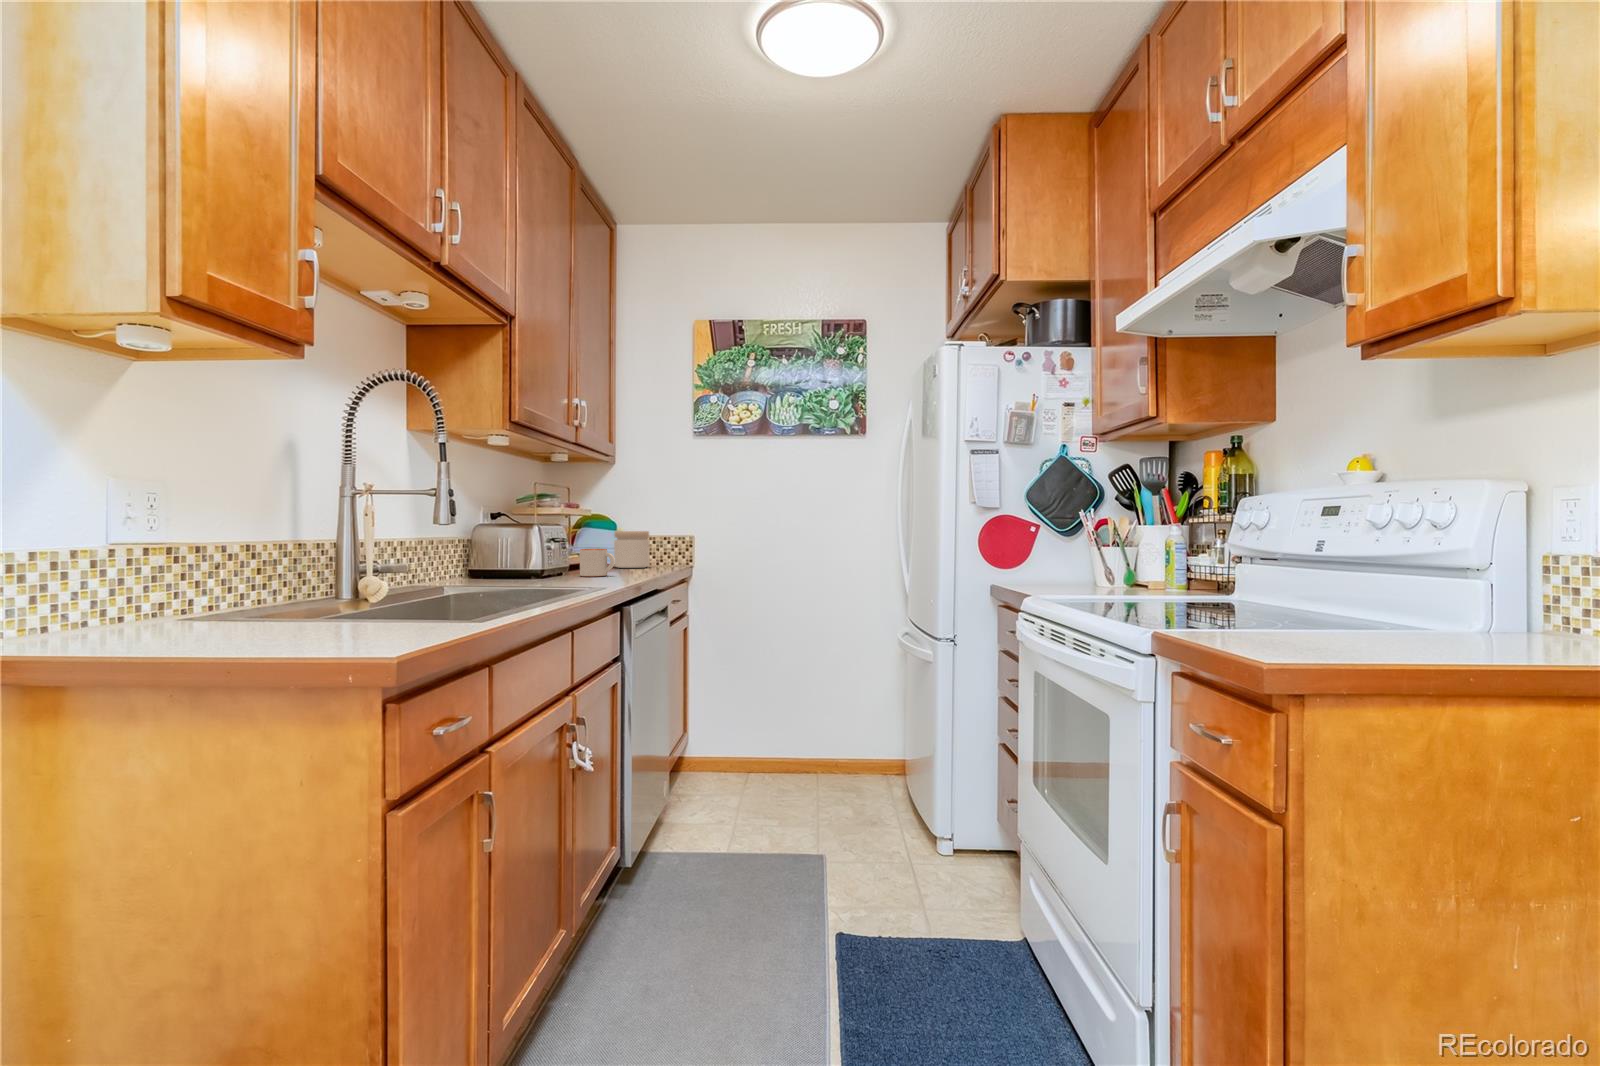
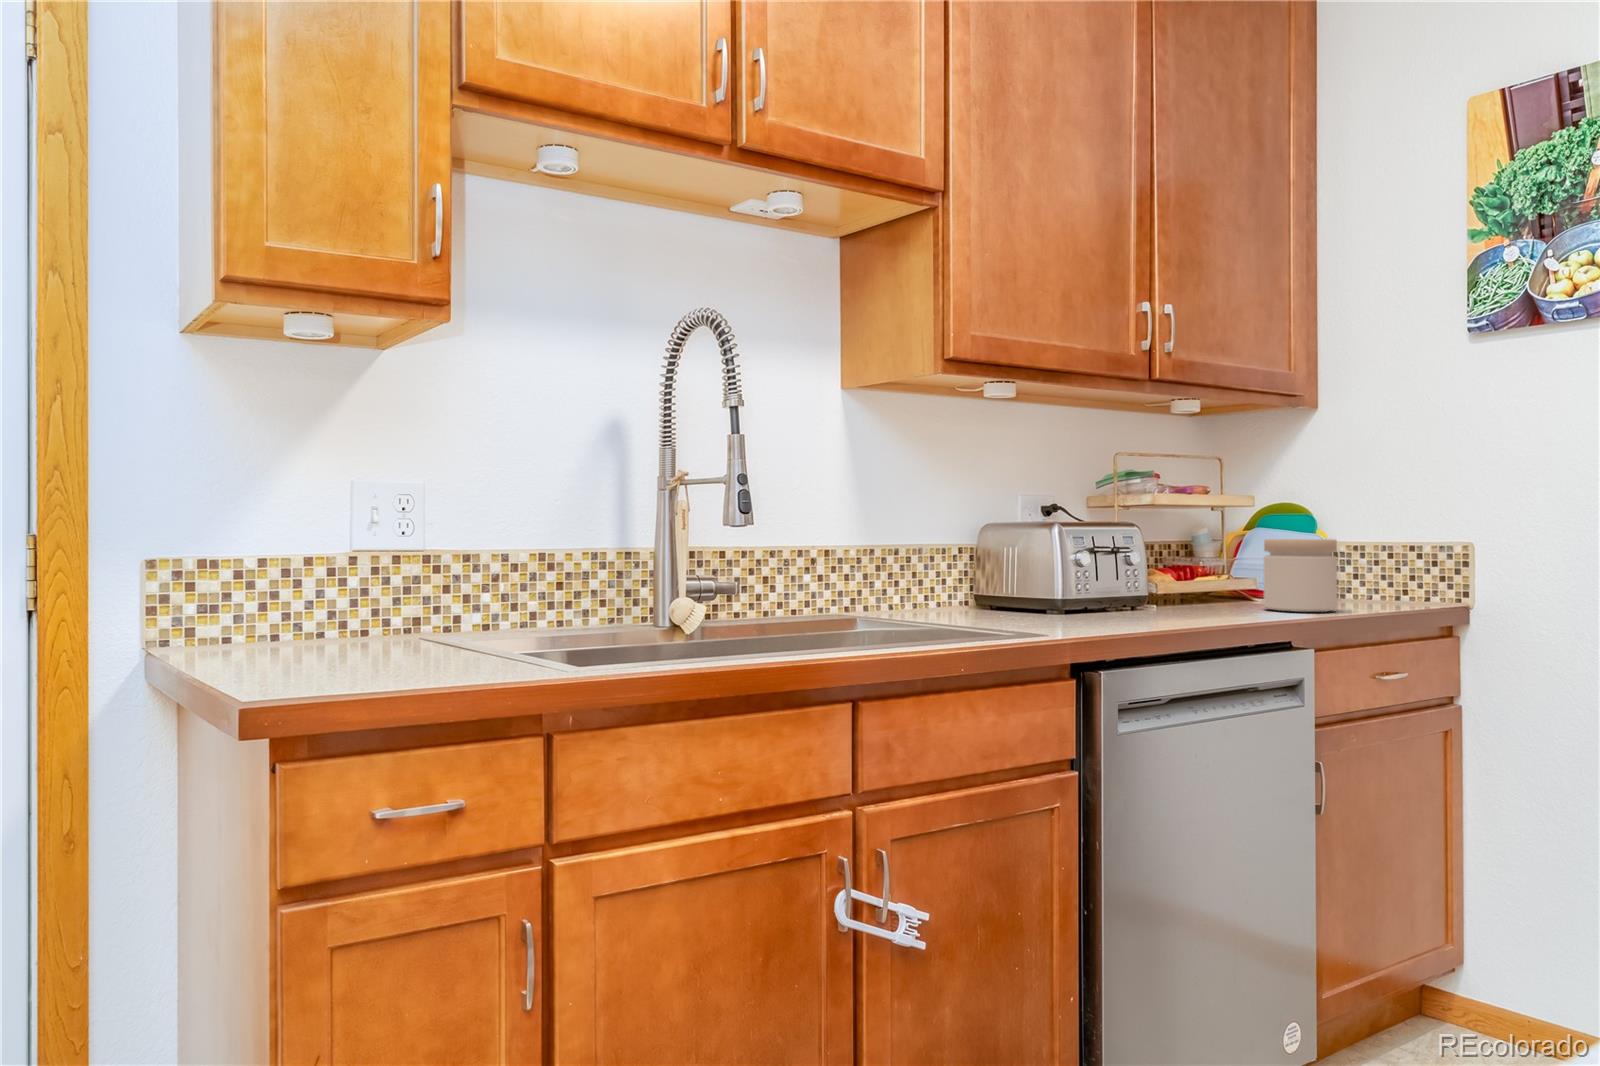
mug: present [580,549,615,577] -> none [1142,571,1206,623]

